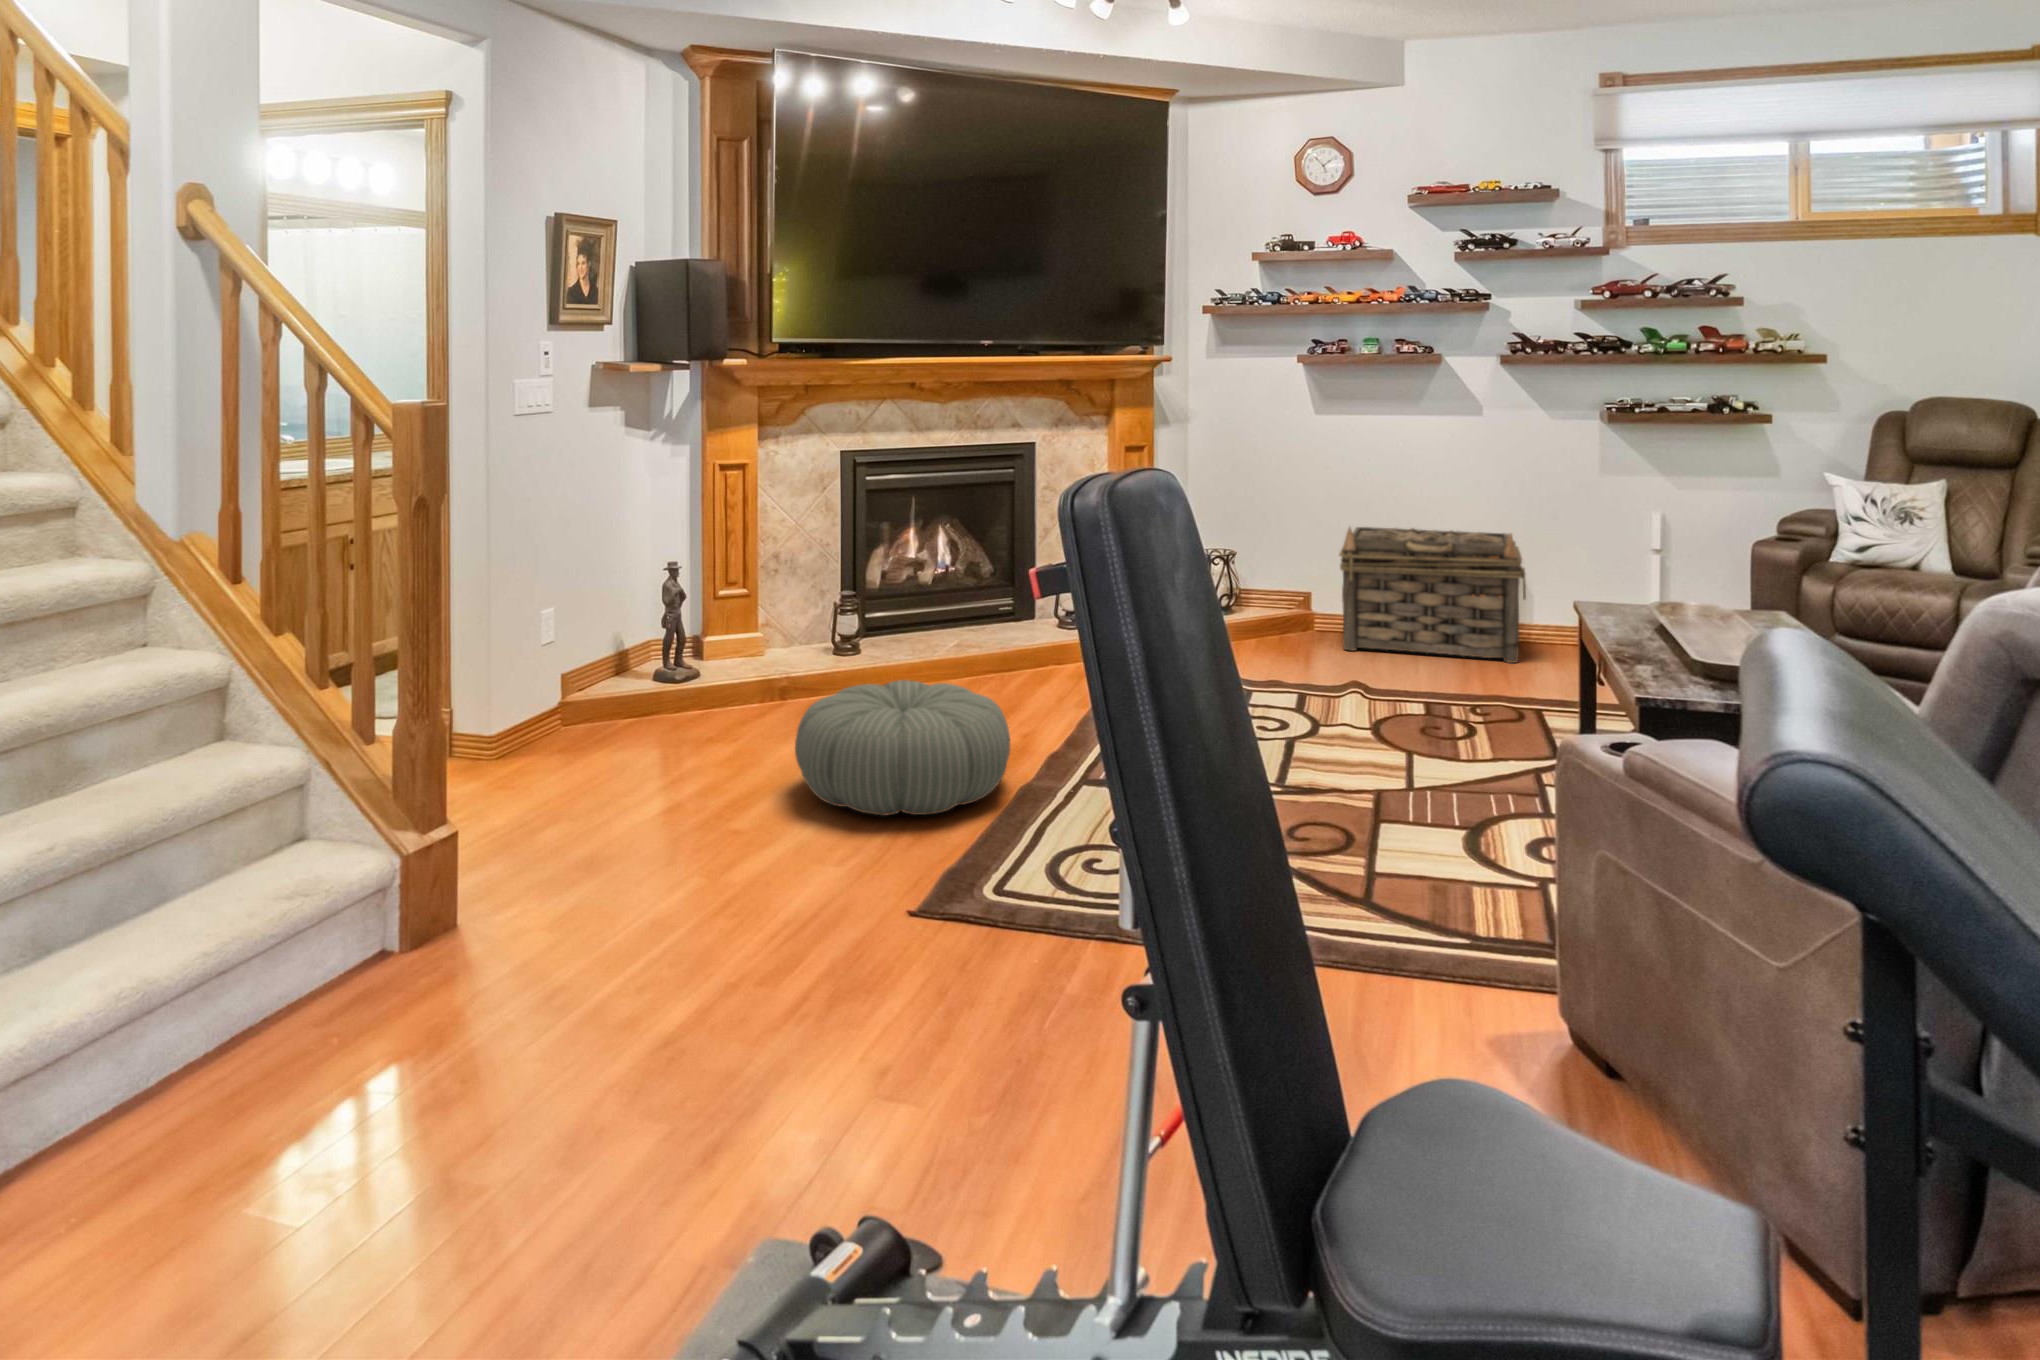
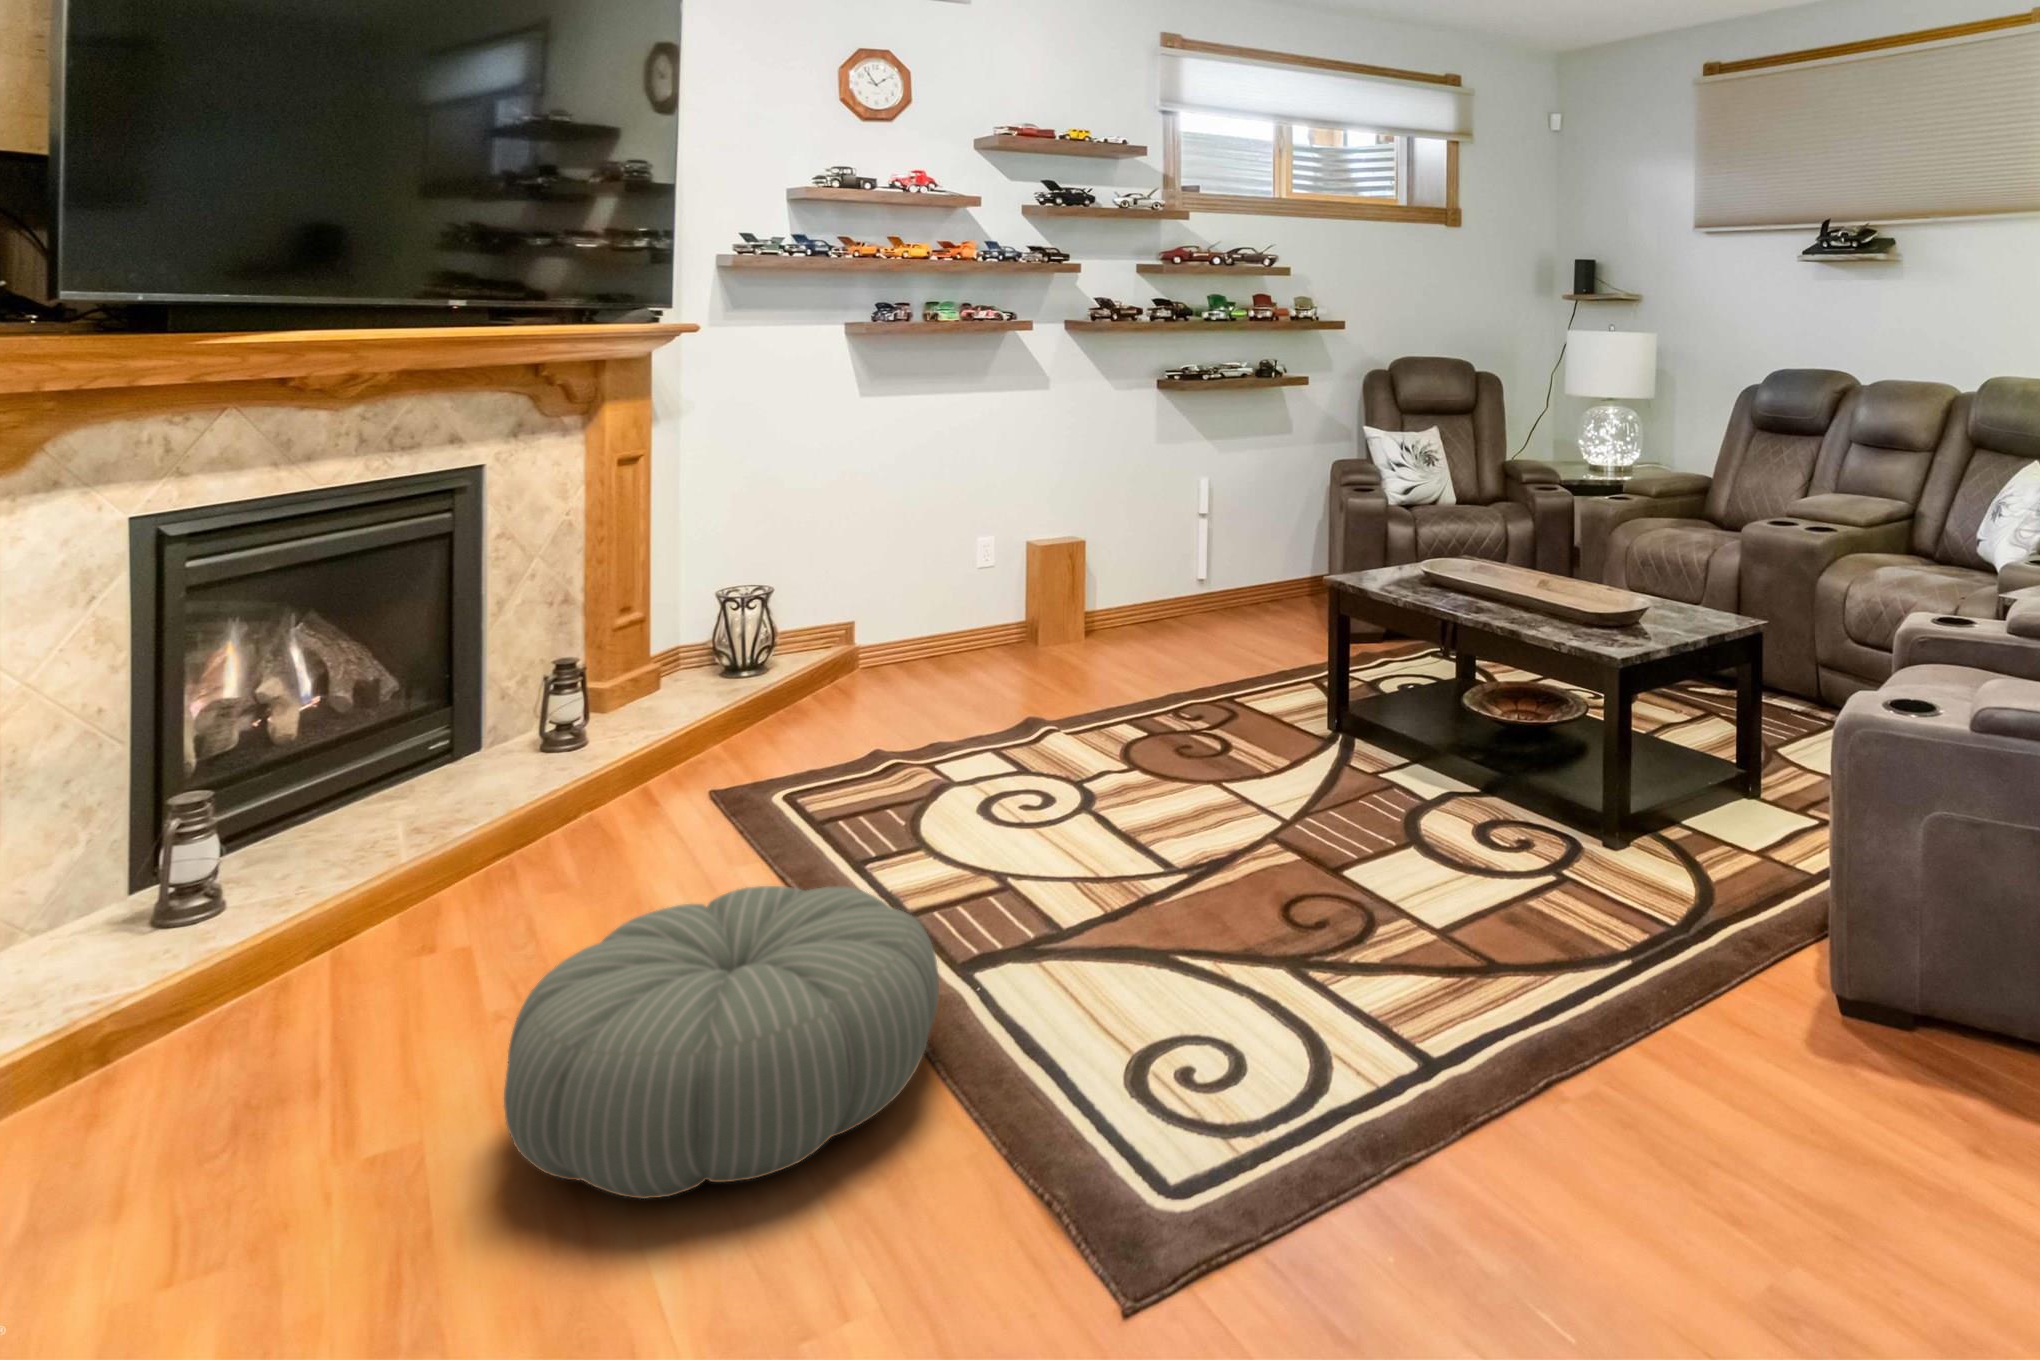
basket: present [1339,527,1526,663] -> none [908,515,1135,683]

